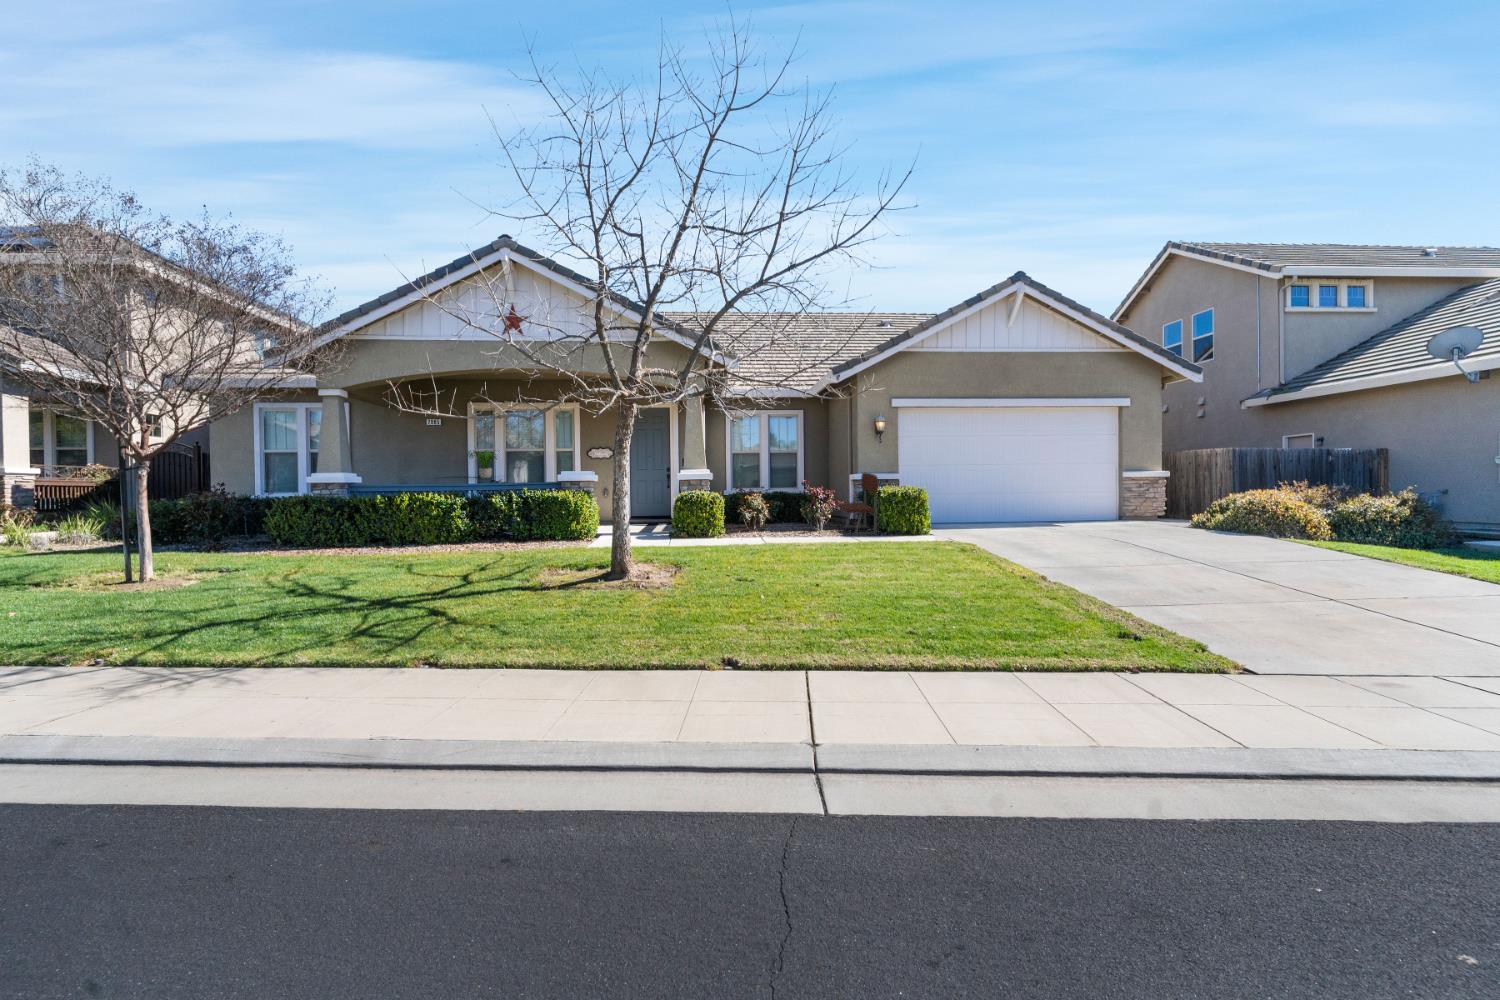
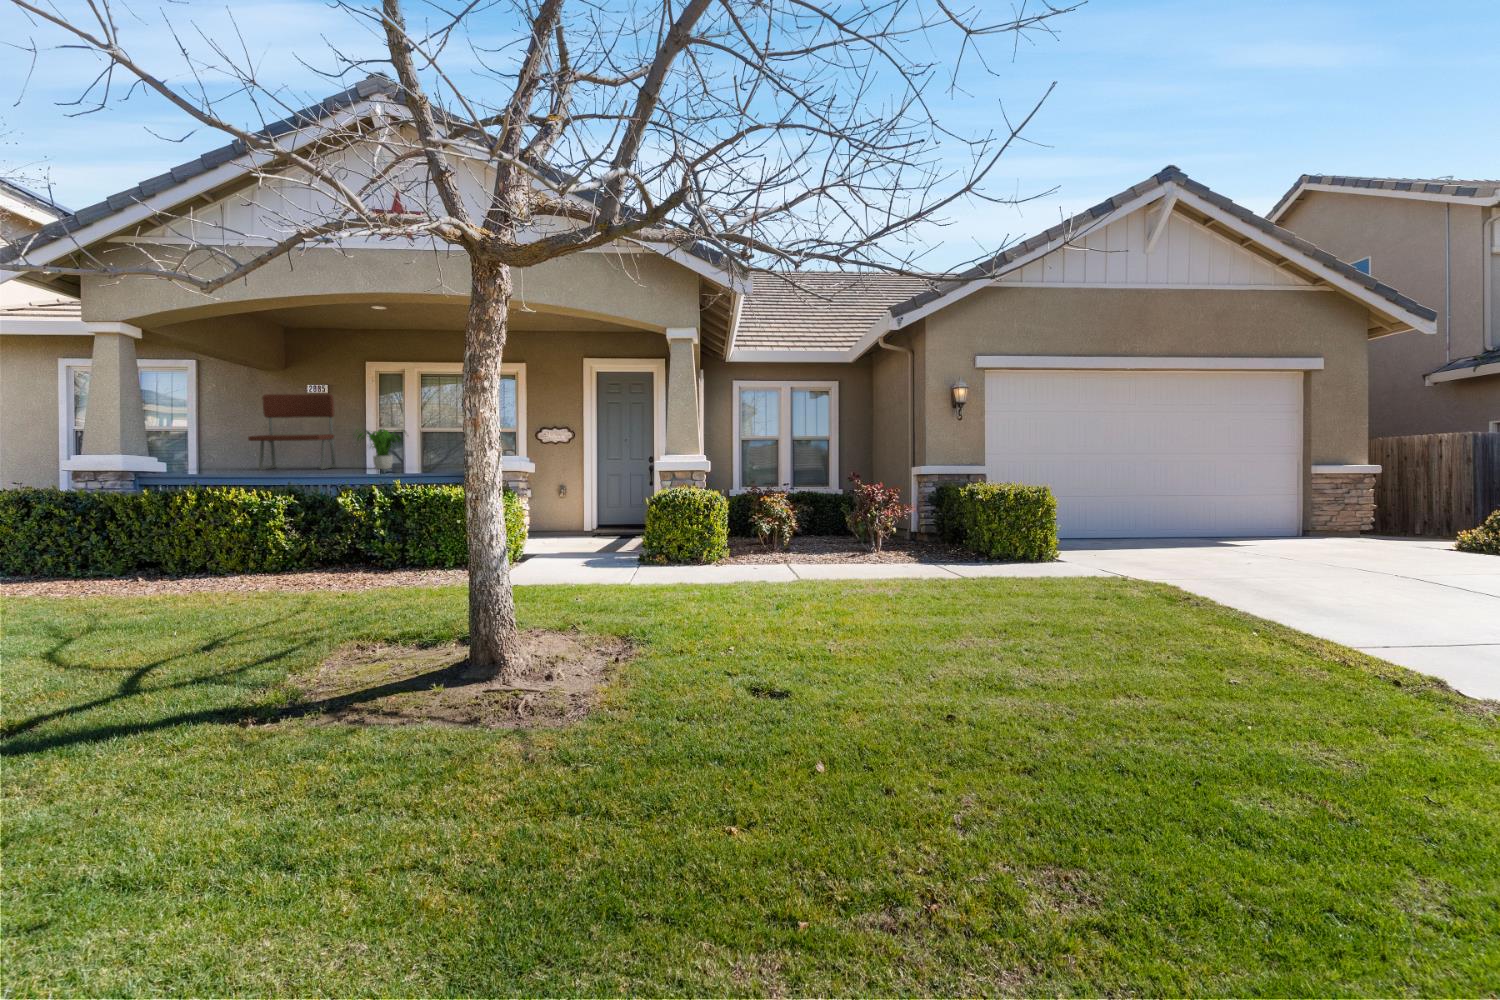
bench: present [838,473,878,534] -> present [248,394,336,470]

